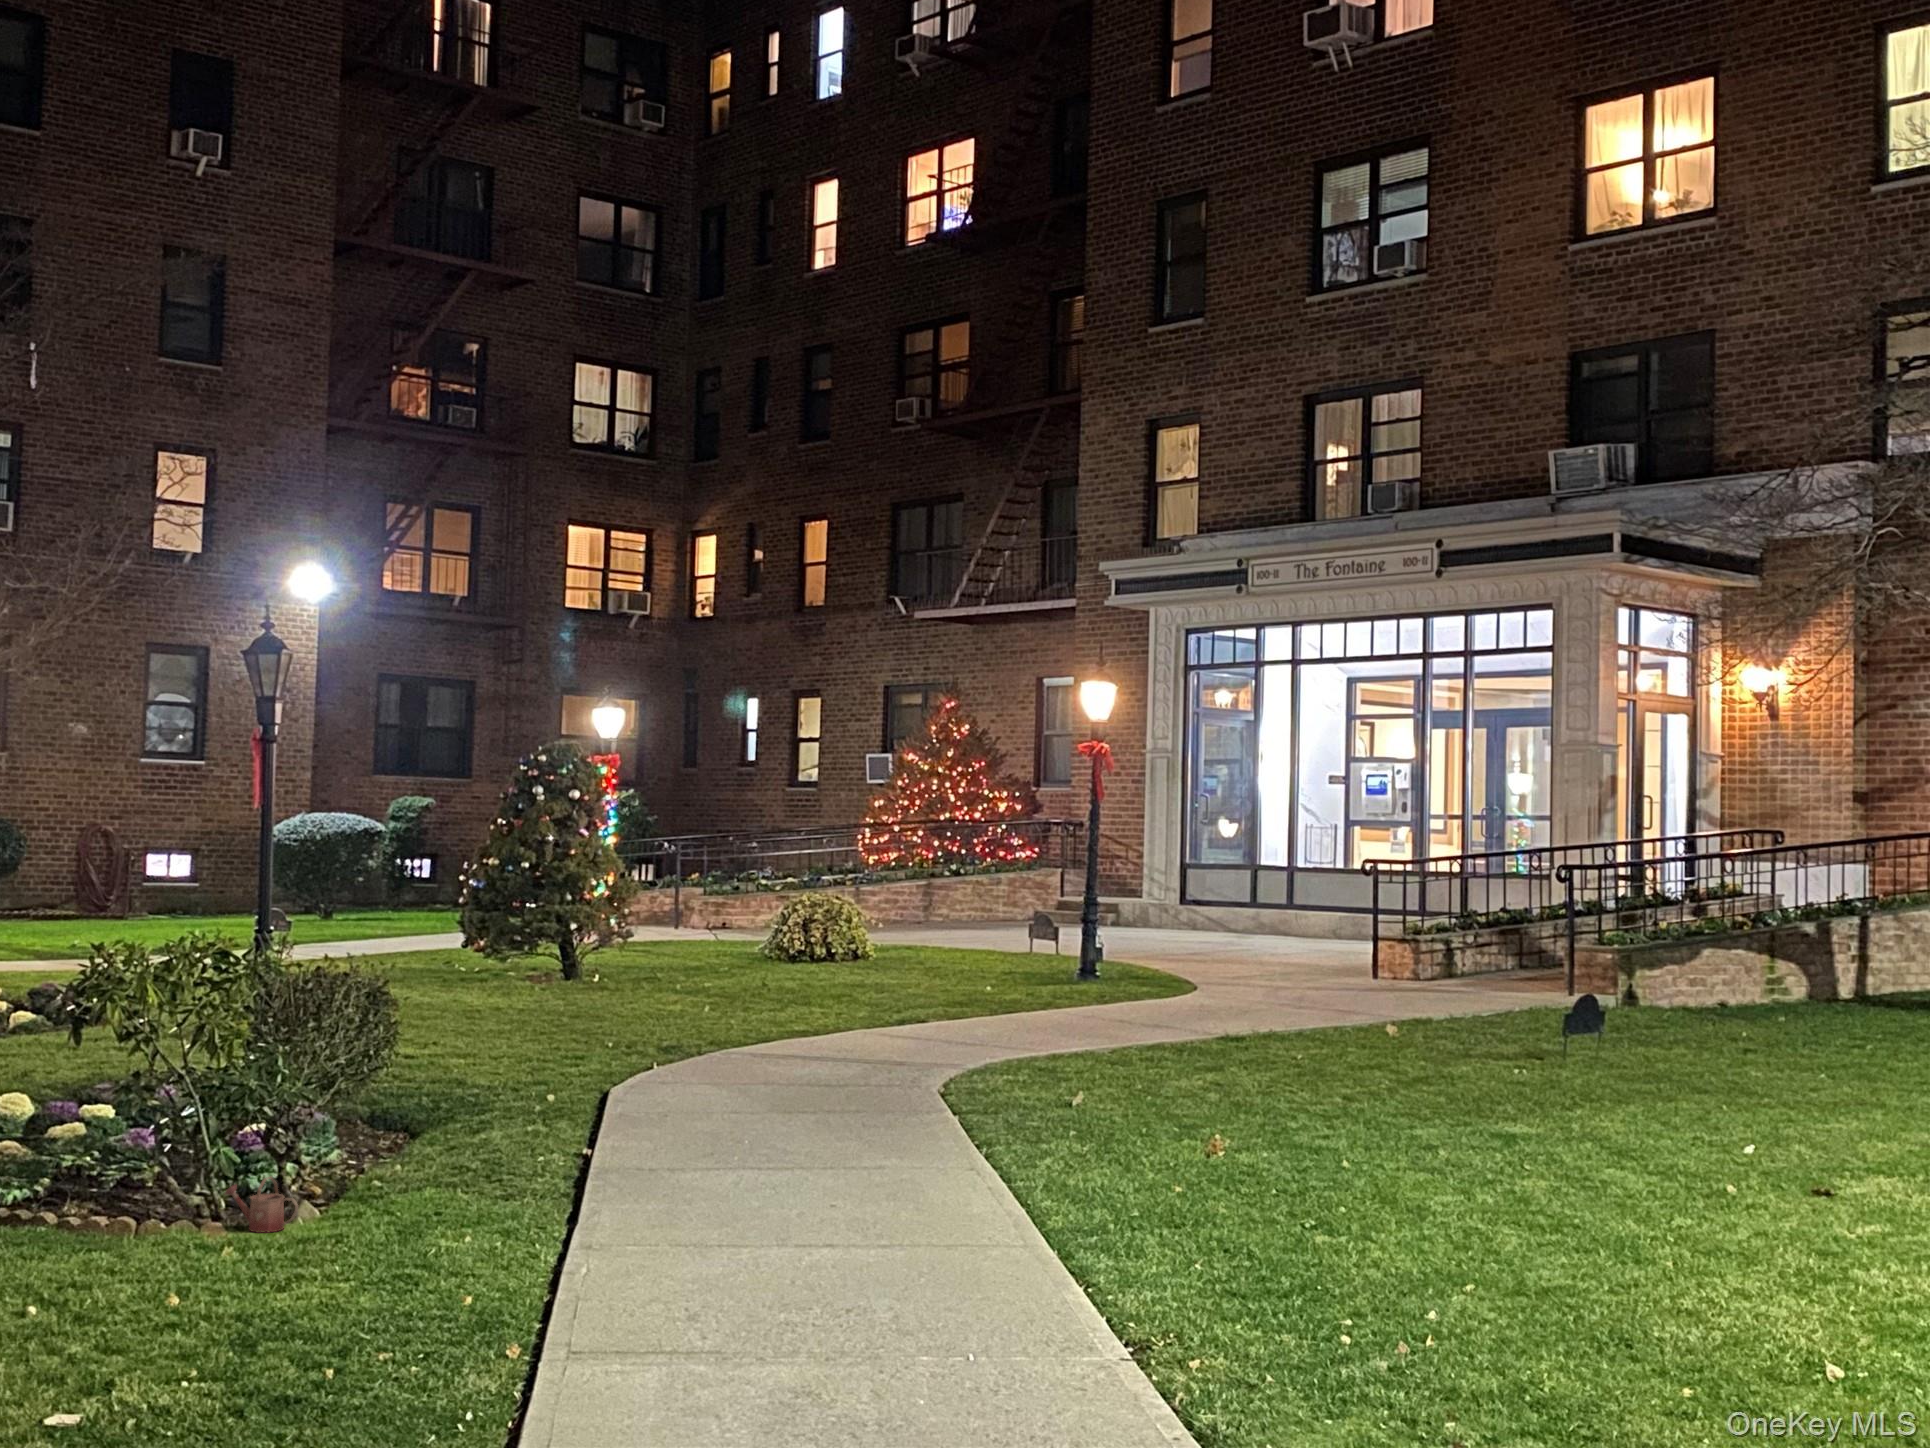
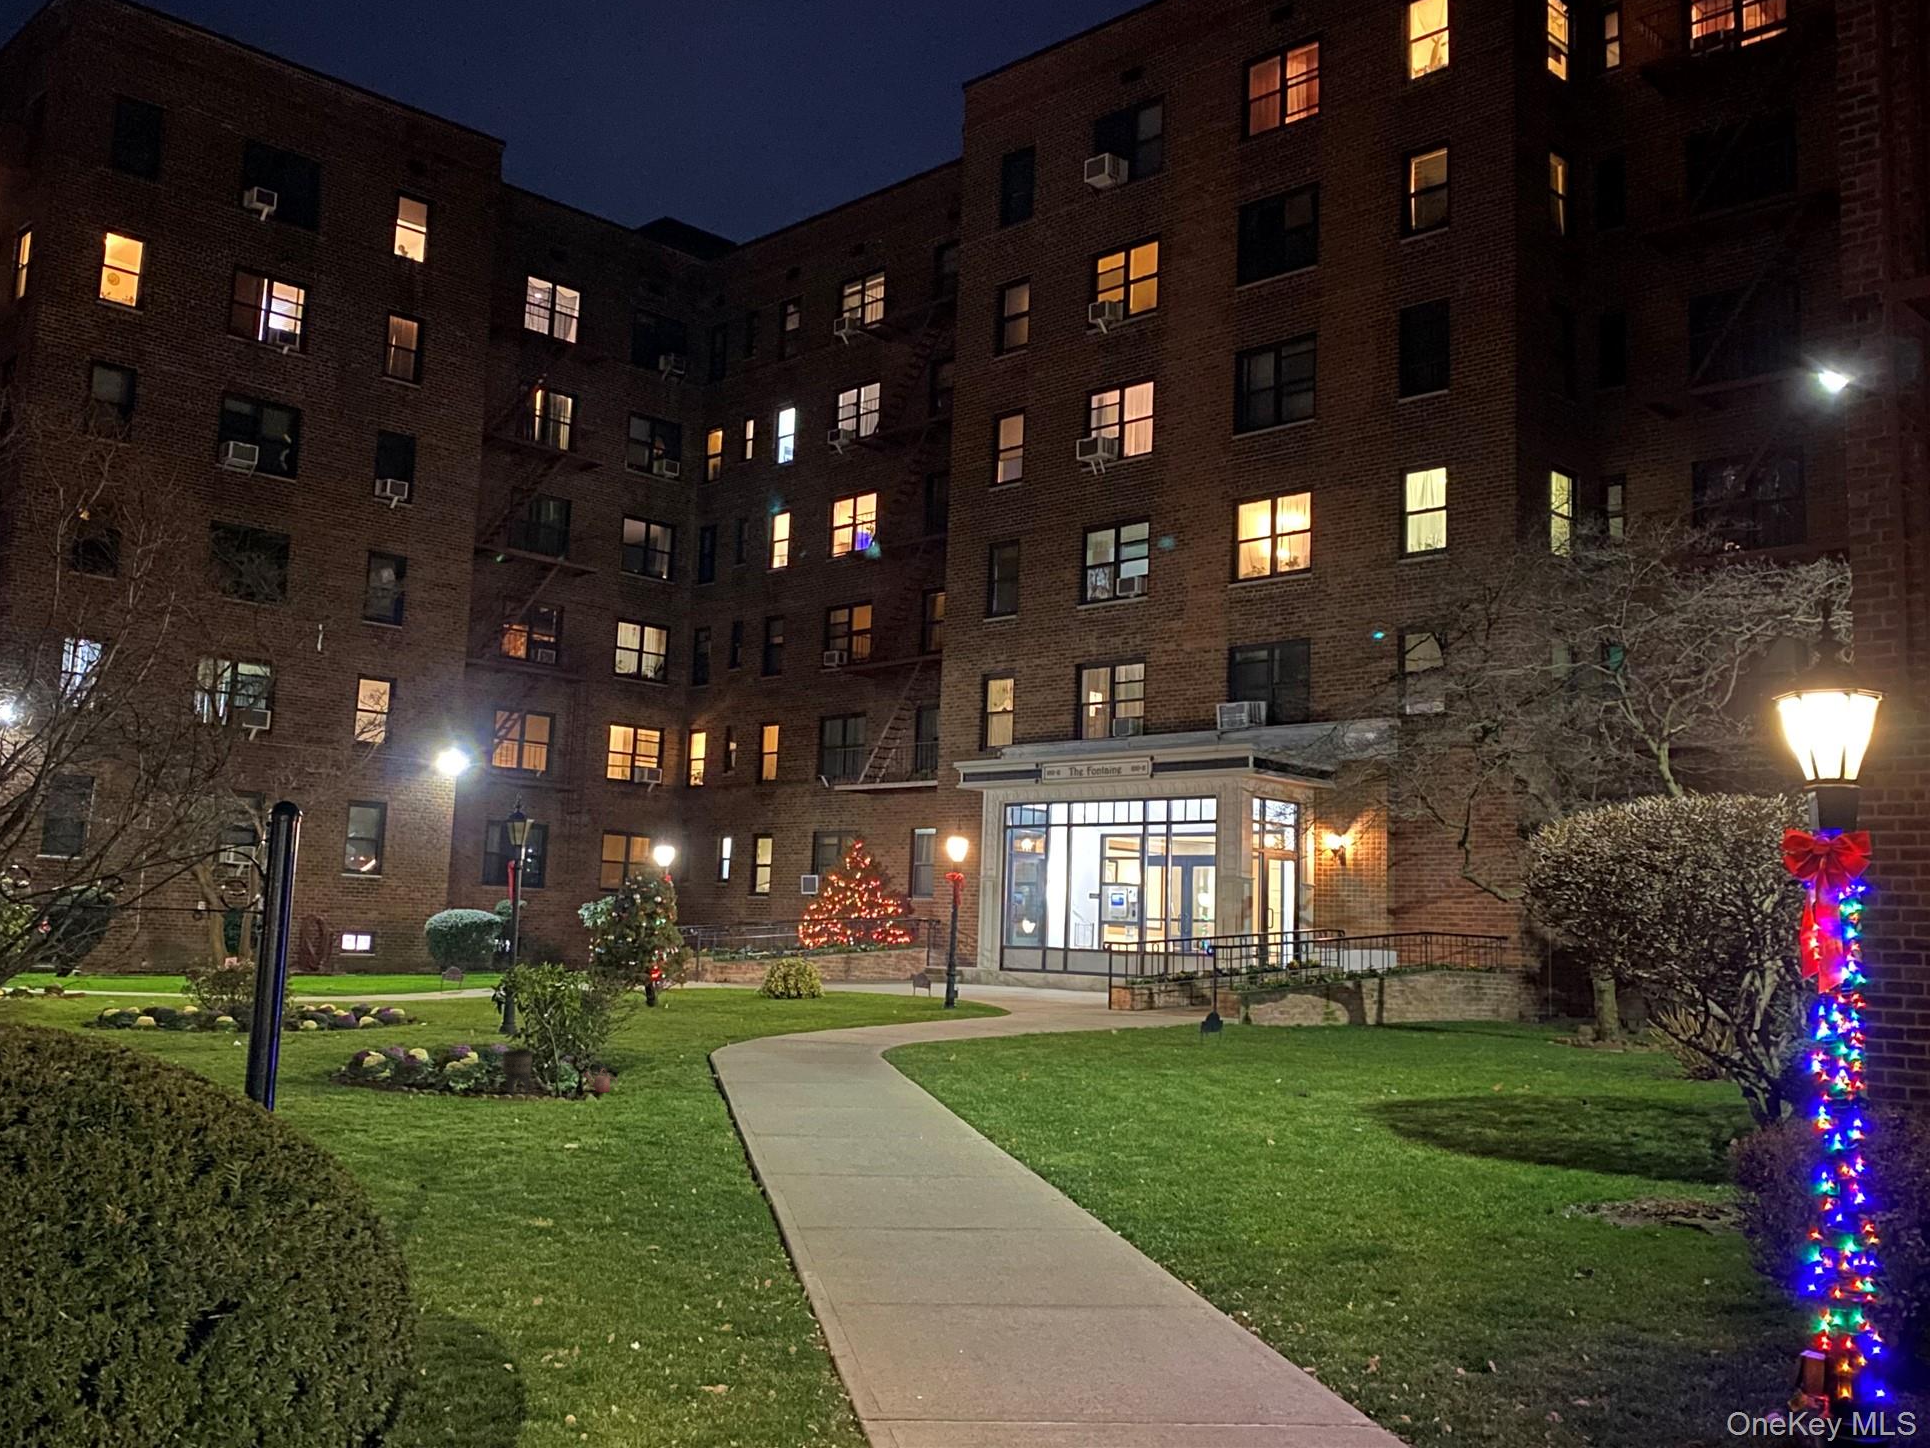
planter: none [26,1140,96,1246] -> present [503,1050,532,1094]

